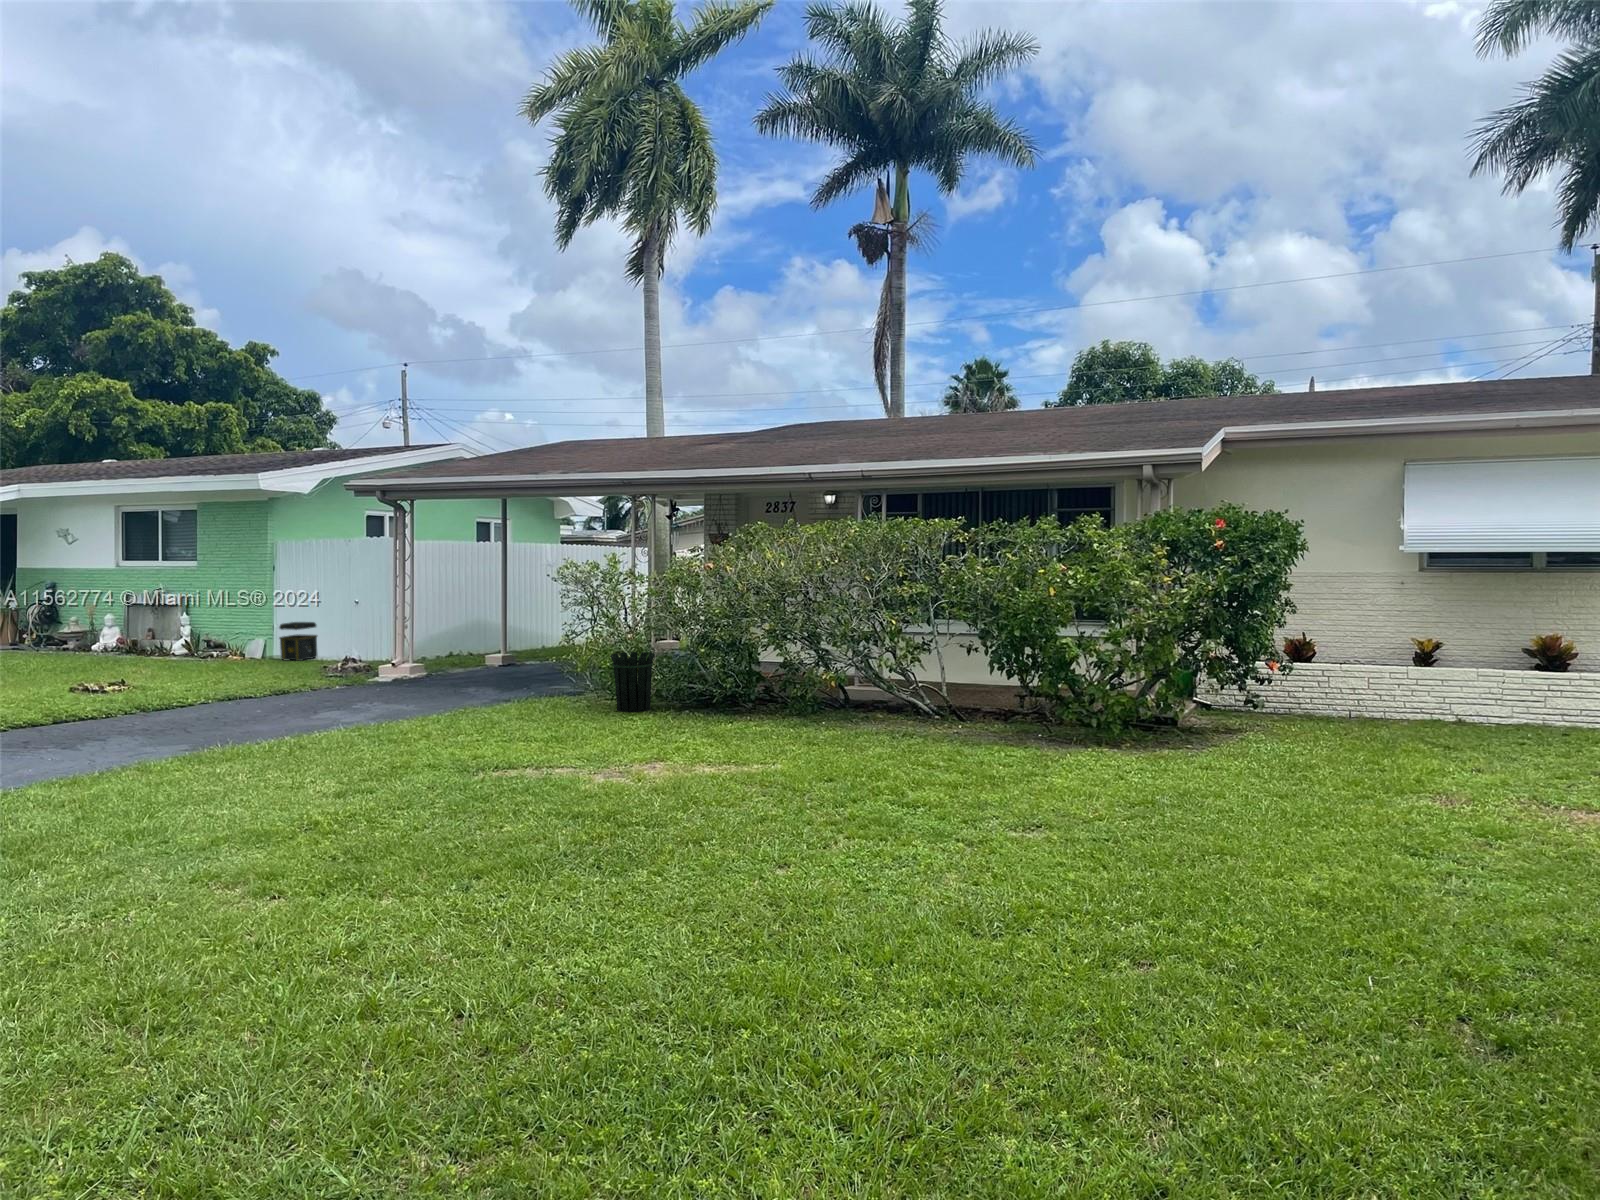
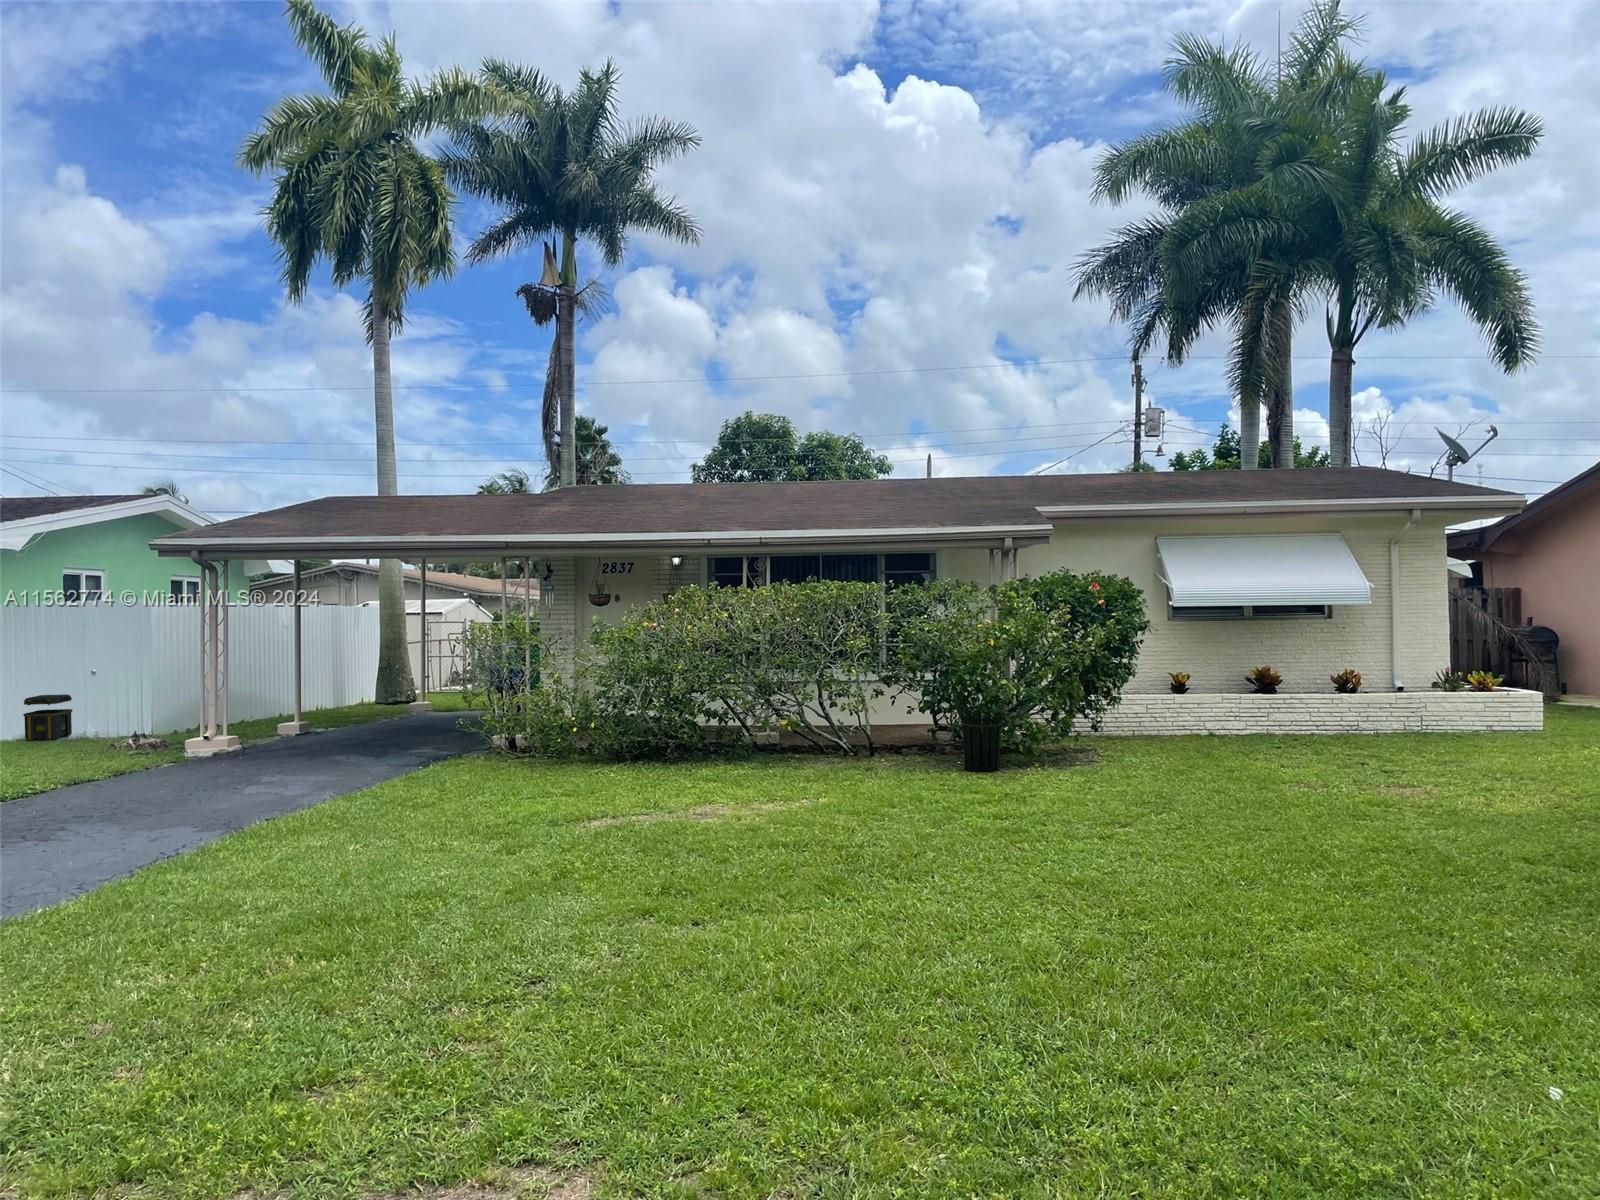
waste bin: present [610,652,655,712] -> present [959,710,1005,773]

